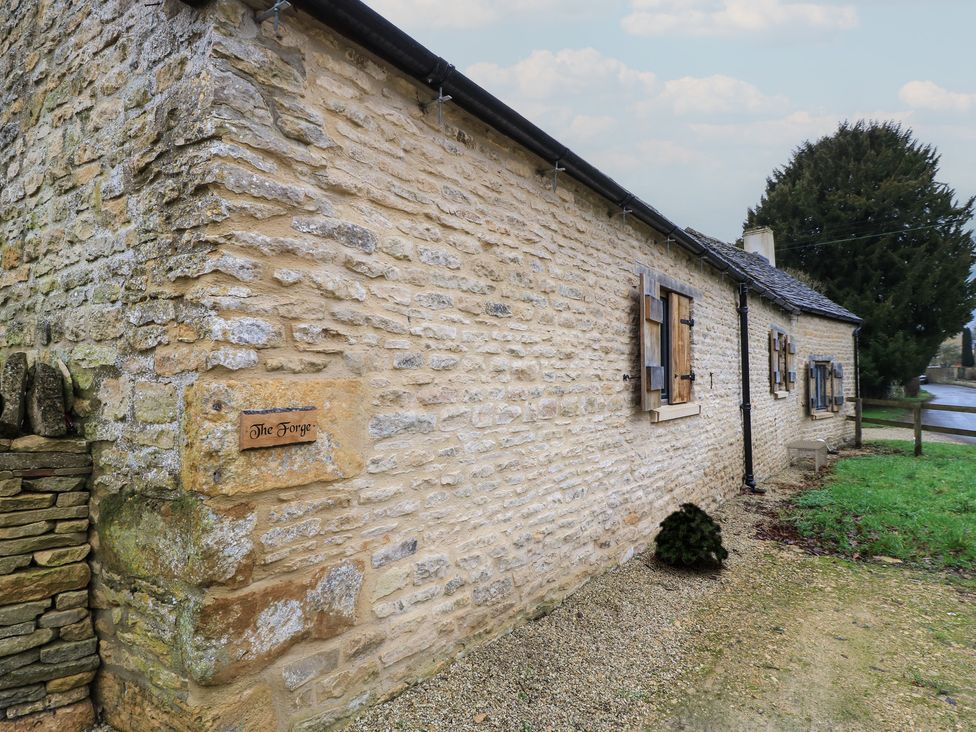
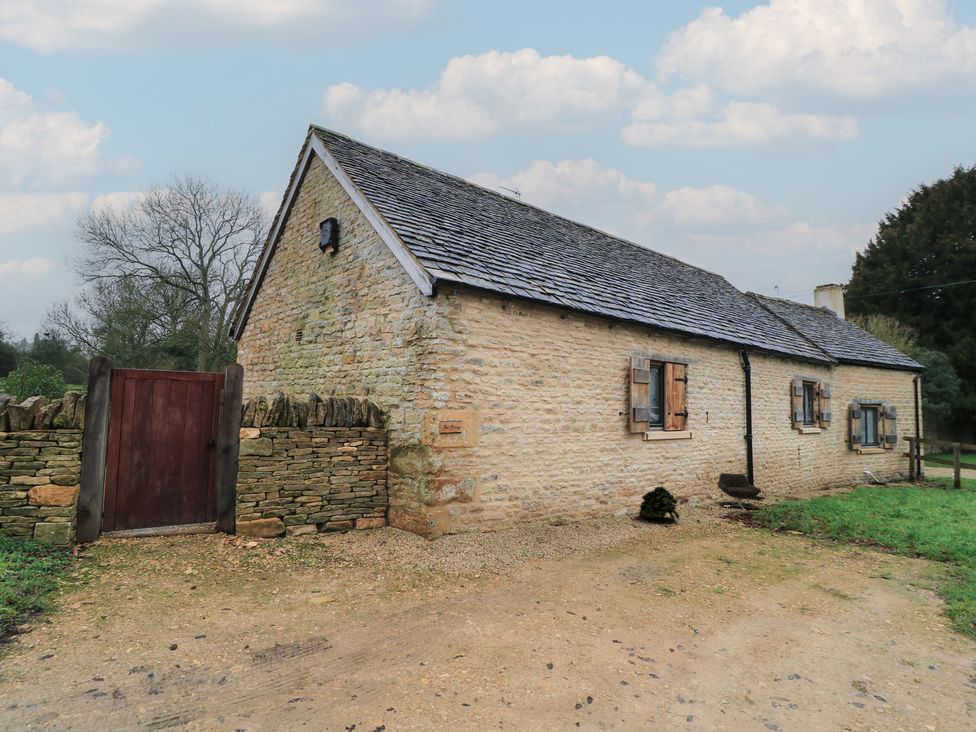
storage bench: present [785,440,828,472] -> none [808,468,853,492]
lounge chair: none [722,462,793,519] -> present [718,473,761,510]

